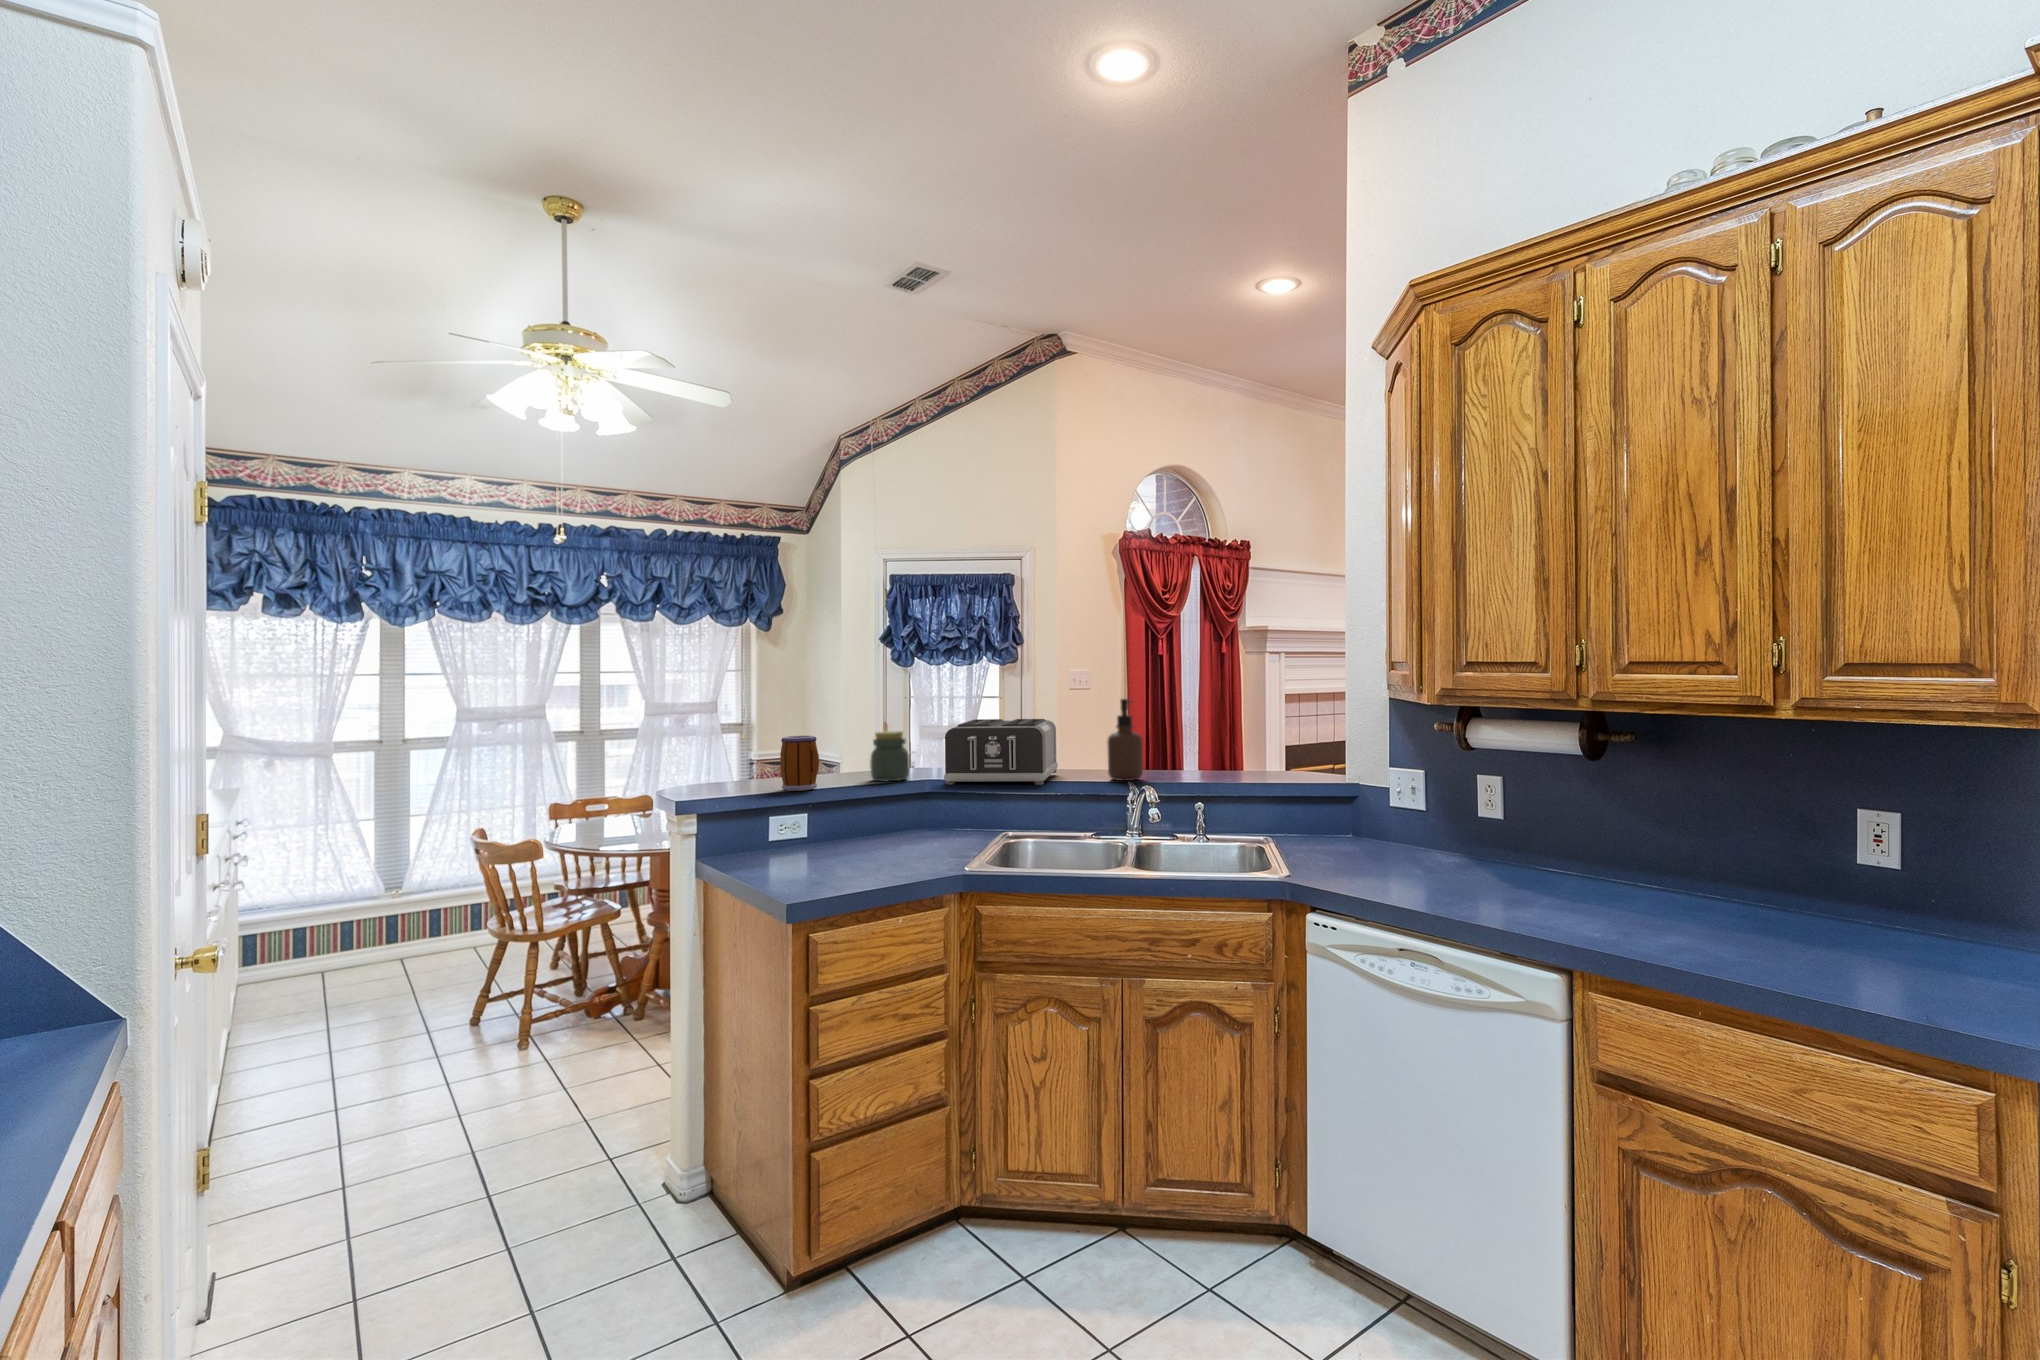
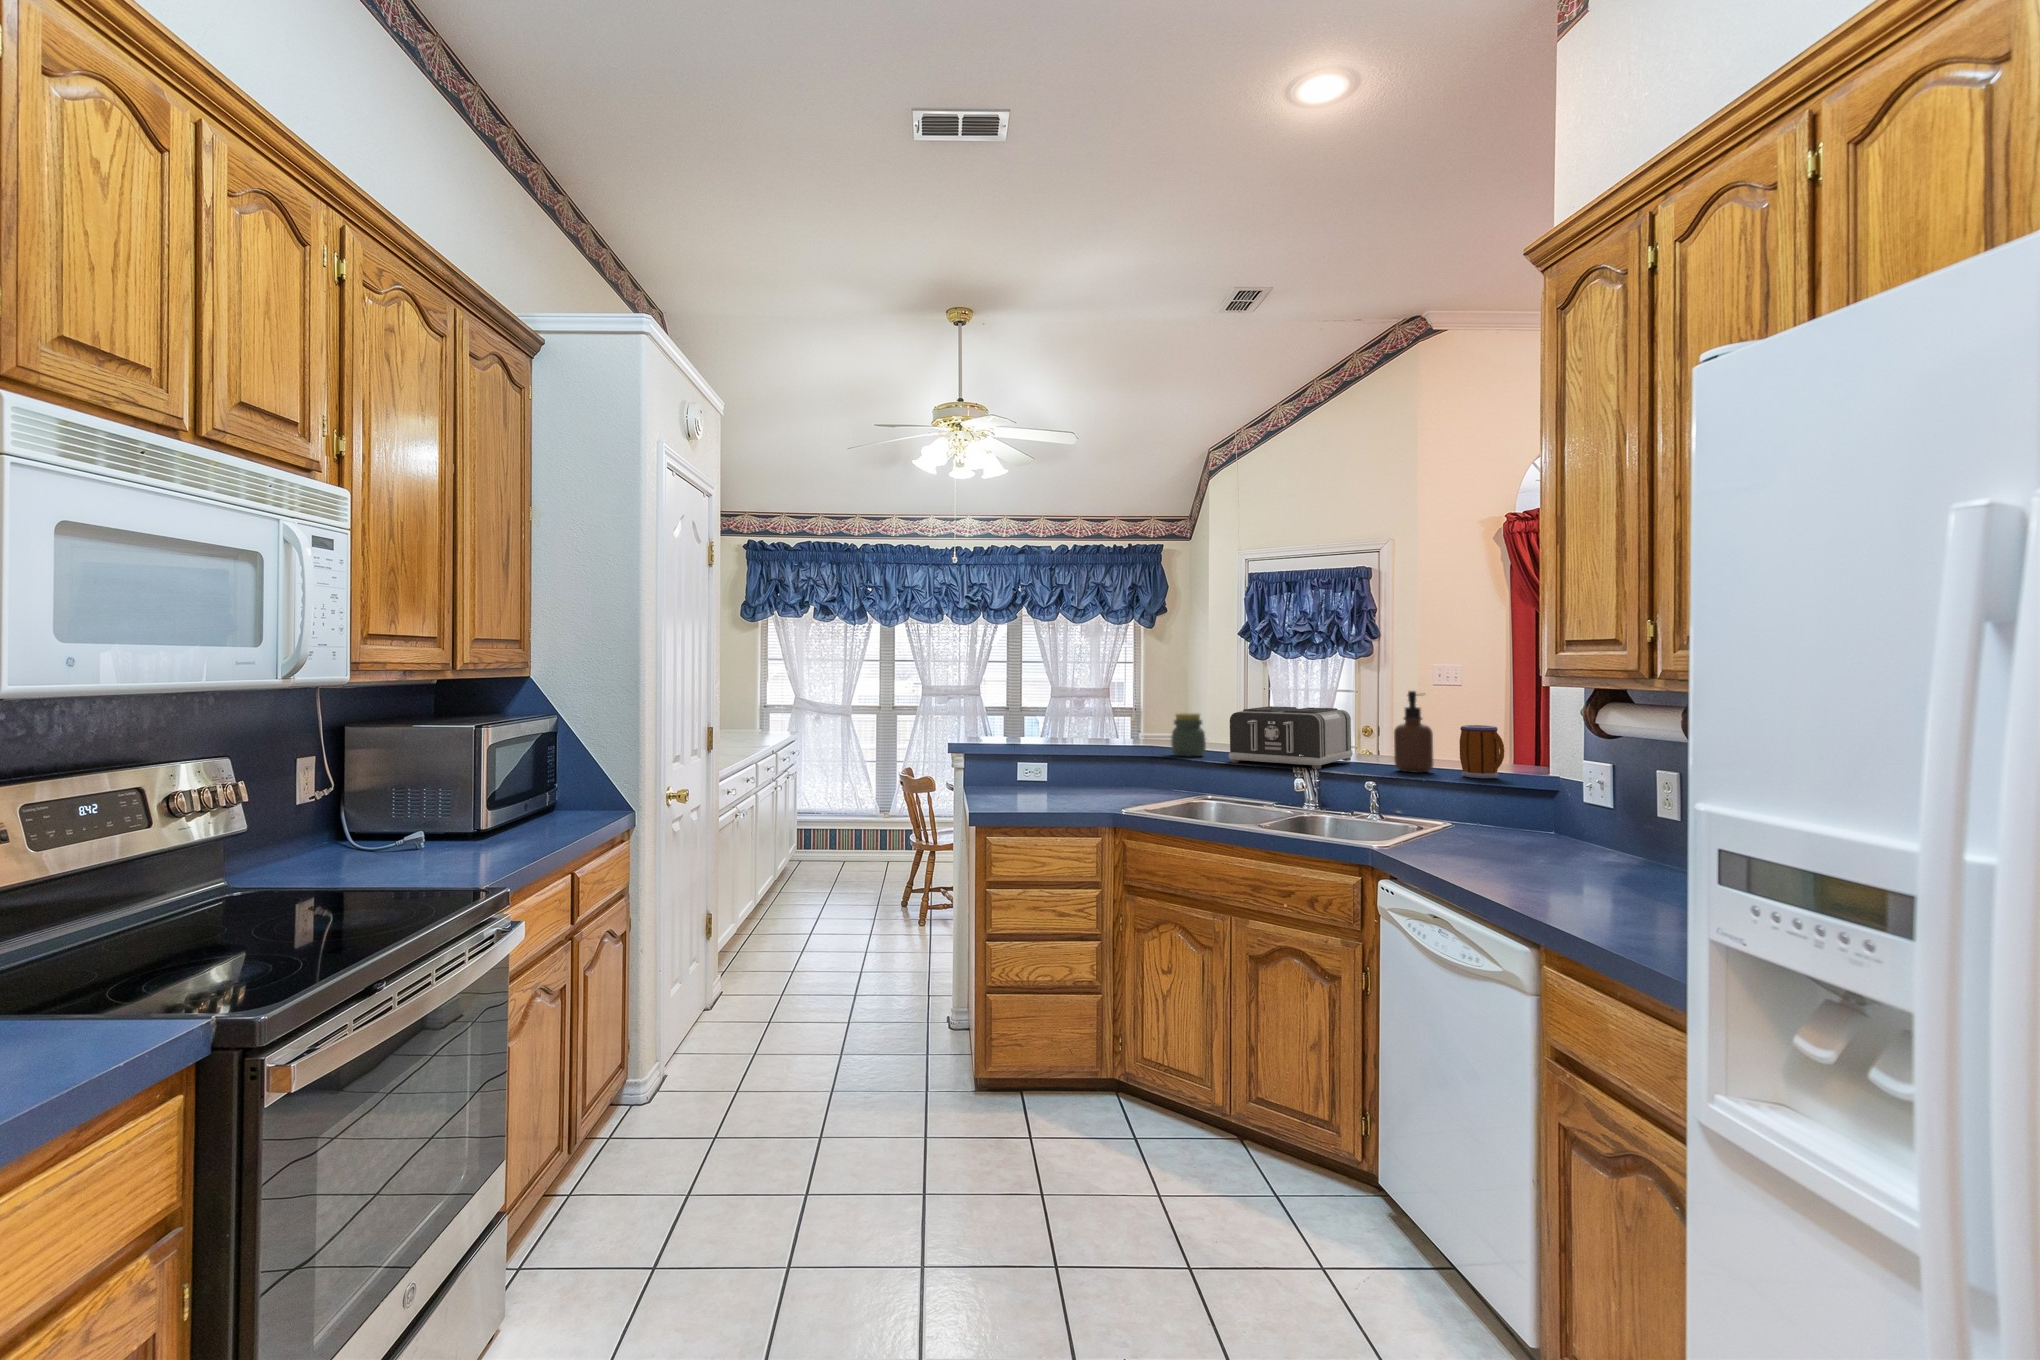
mug: present [780,736,819,791] -> present [1460,725,1504,778]

